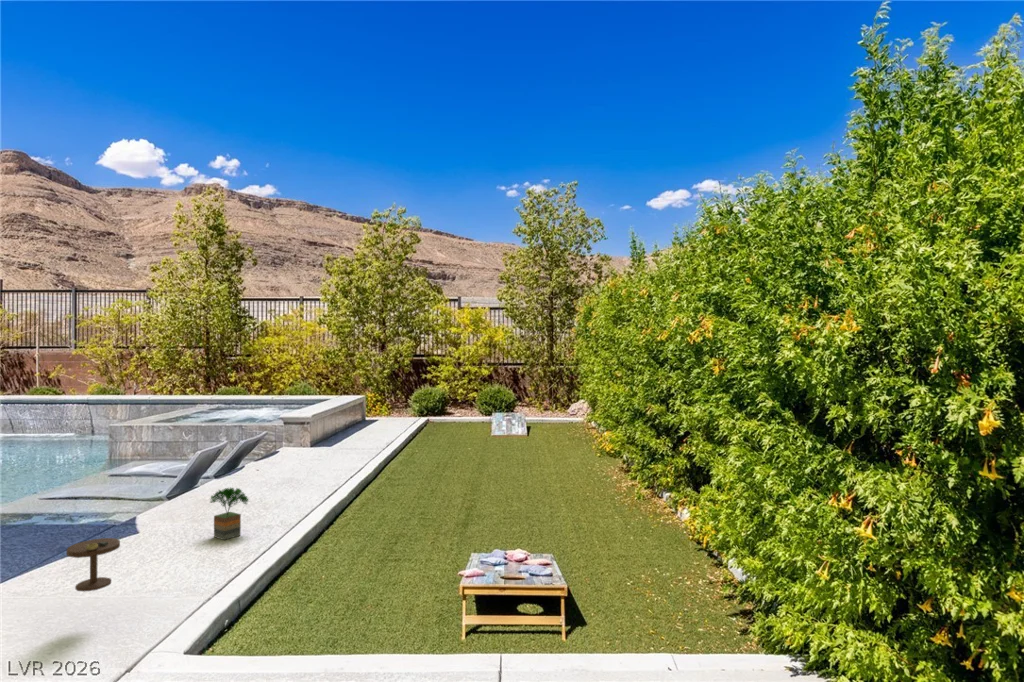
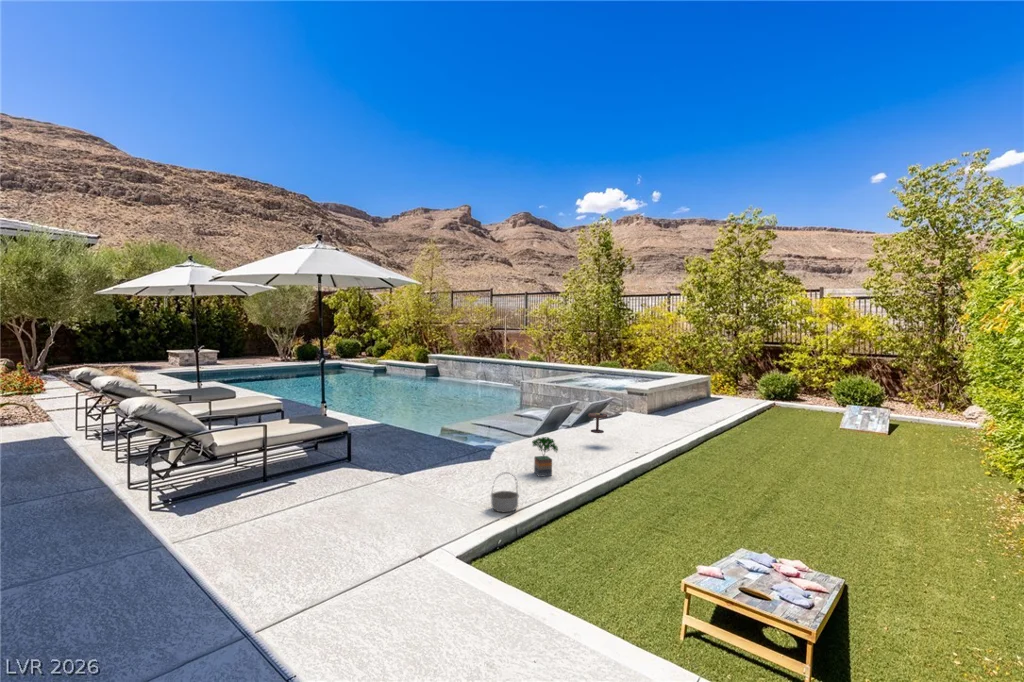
basket: none [188,536,228,590] -> present [491,473,519,512]
side table: present [67,538,120,592] -> present [588,413,607,433]

